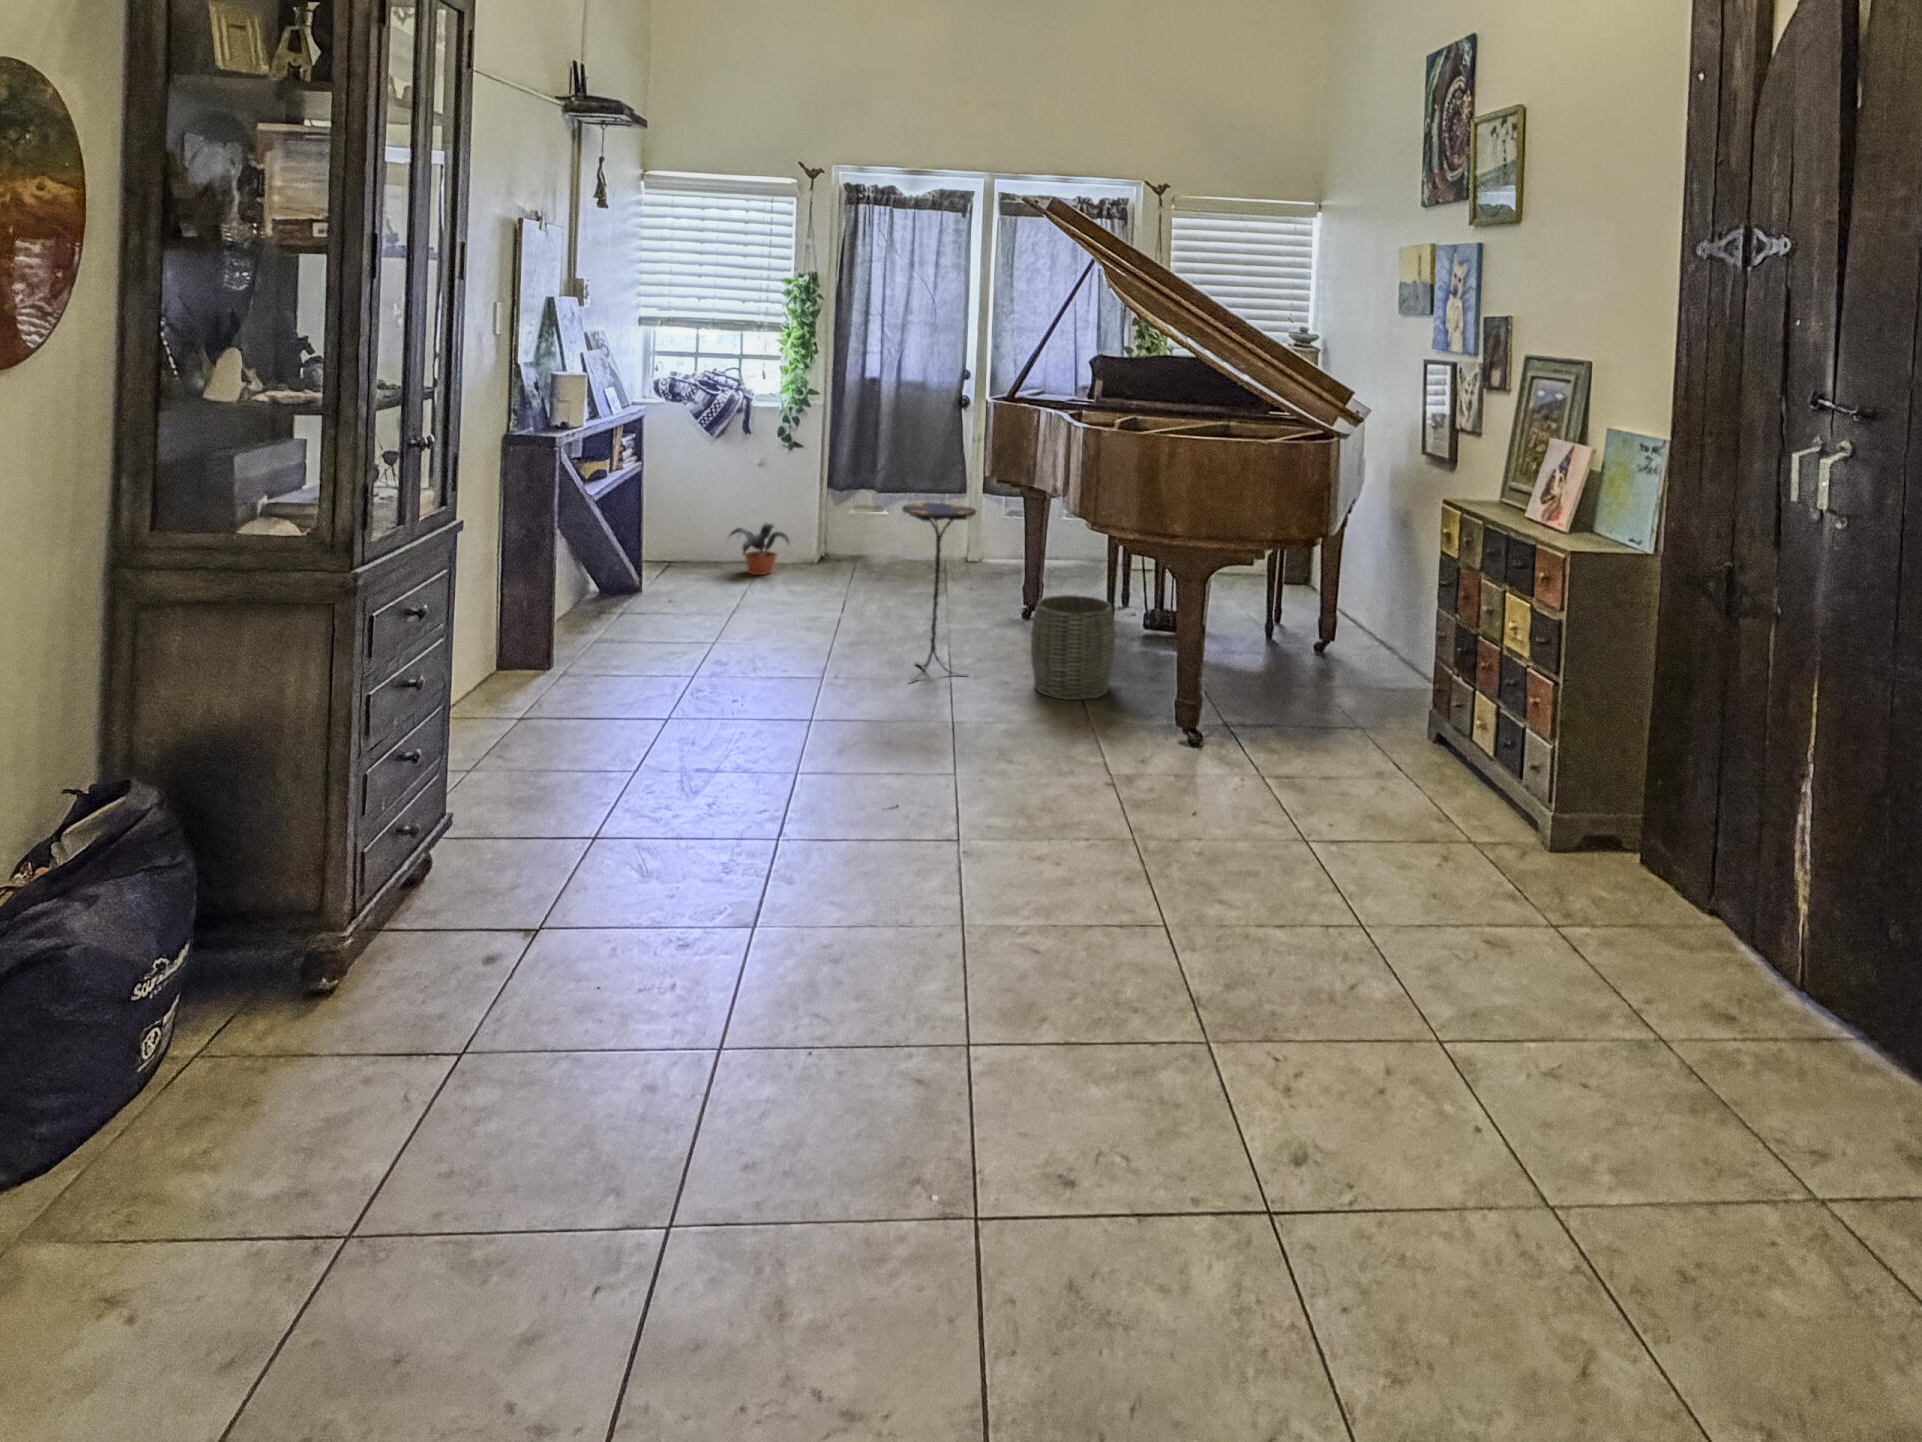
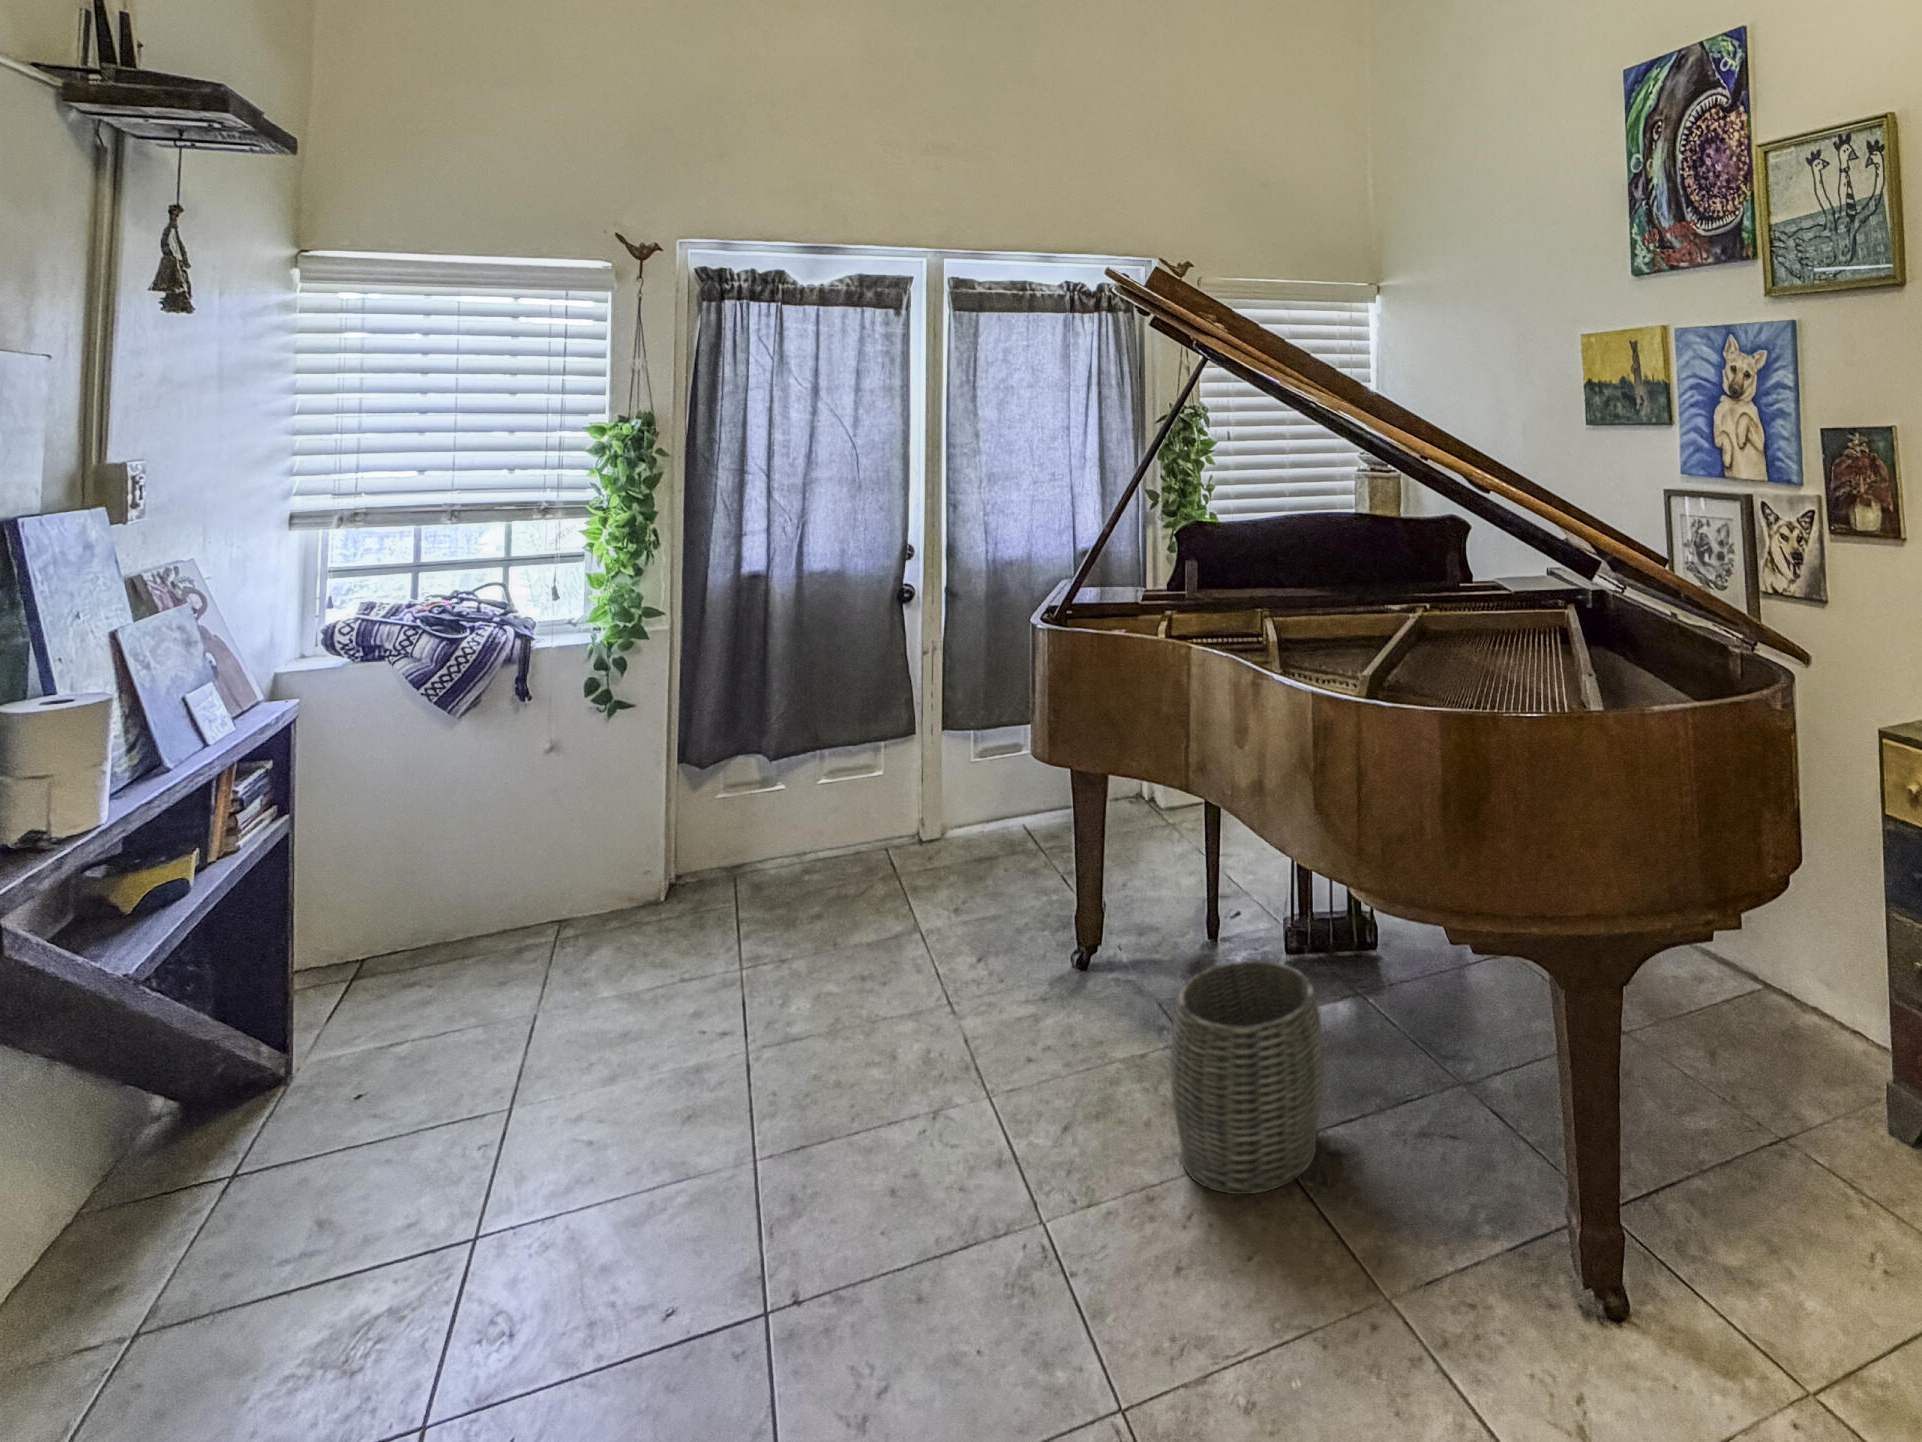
side table: present [902,502,976,678] -> none [903,835,1052,1230]
potted plant: present [730,523,789,575] -> none [485,849,615,956]

